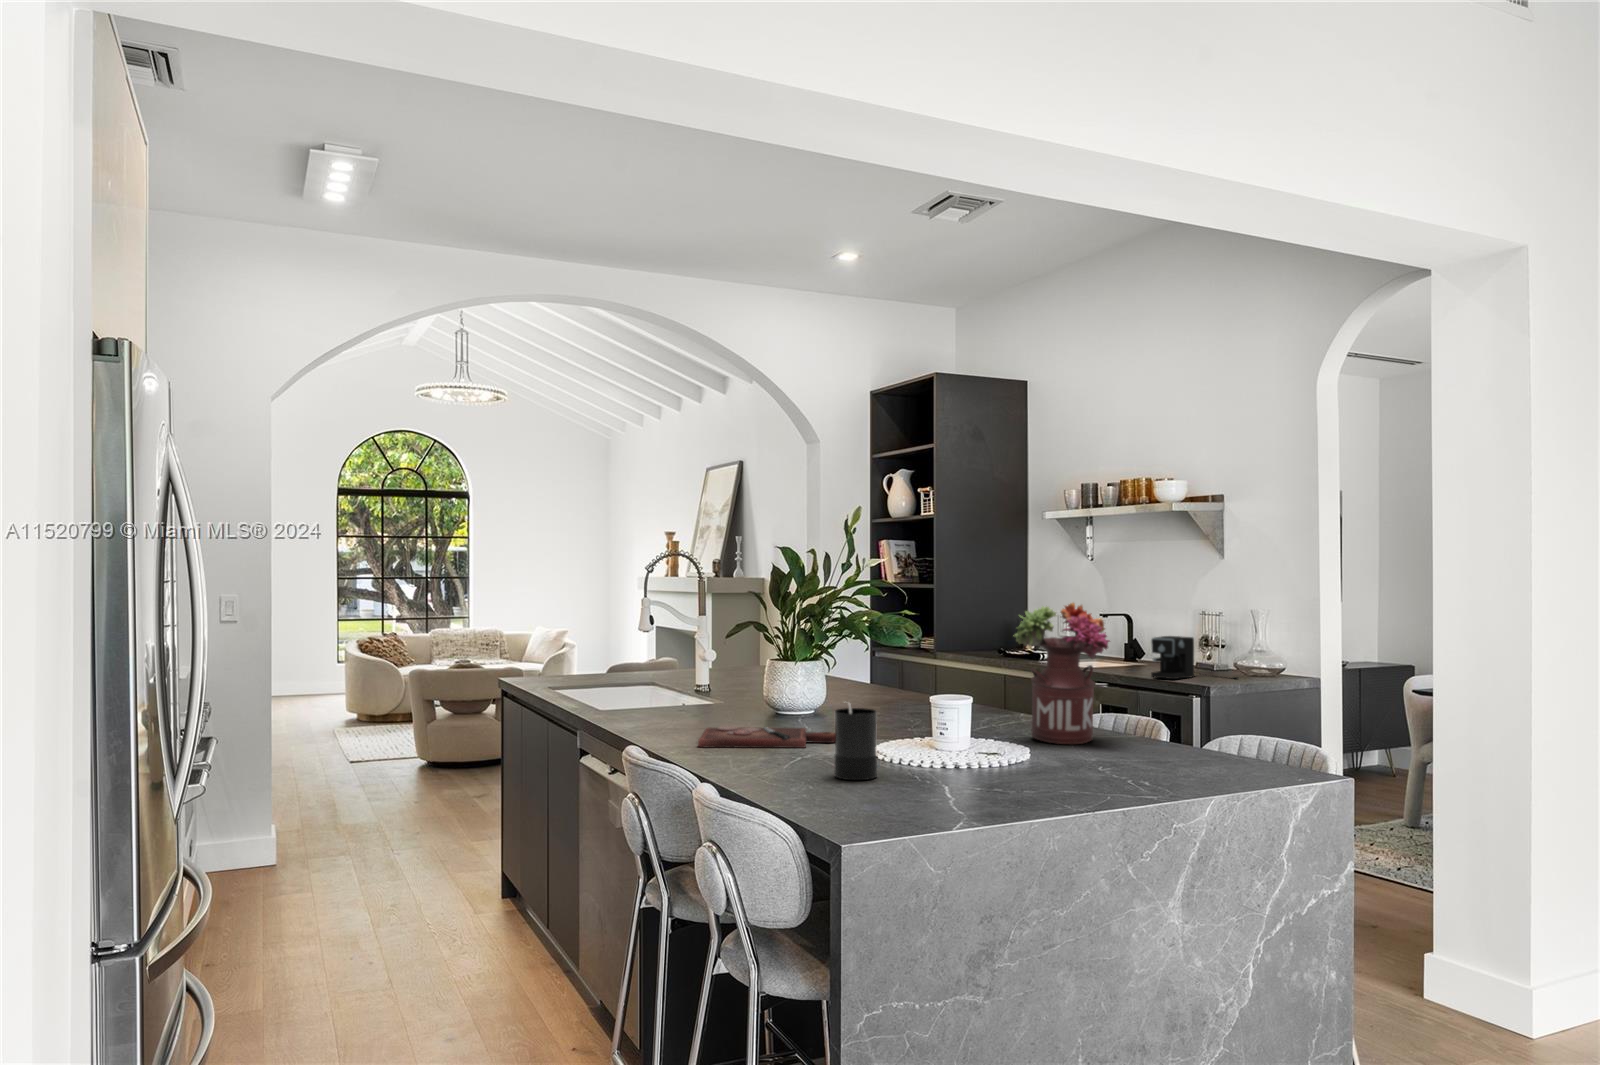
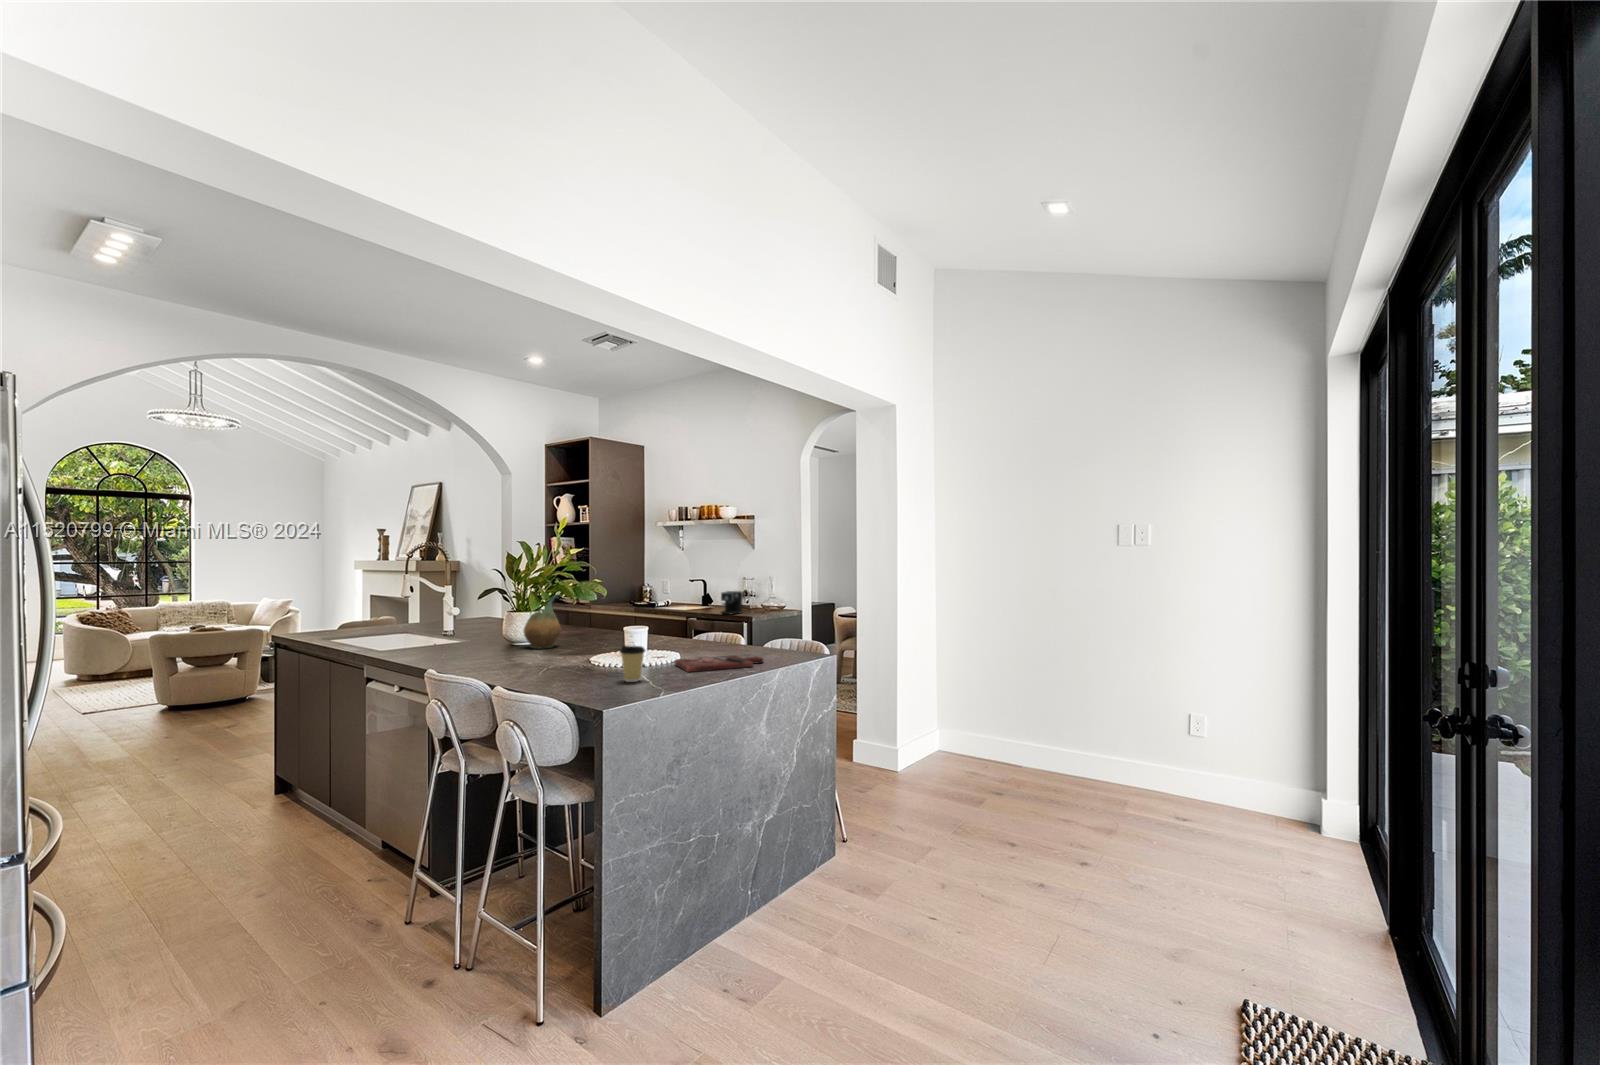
flower arrangement: present [1014,603,1110,744] -> none [666,573,719,651]
vase: none [791,631,848,722] -> present [524,596,561,648]
candle: present [835,703,877,780] -> none [576,633,601,678]
cutting board: present [698,727,835,748] -> present [675,655,763,672]
coffee cup: none [898,729,944,795] -> present [620,646,645,682]

